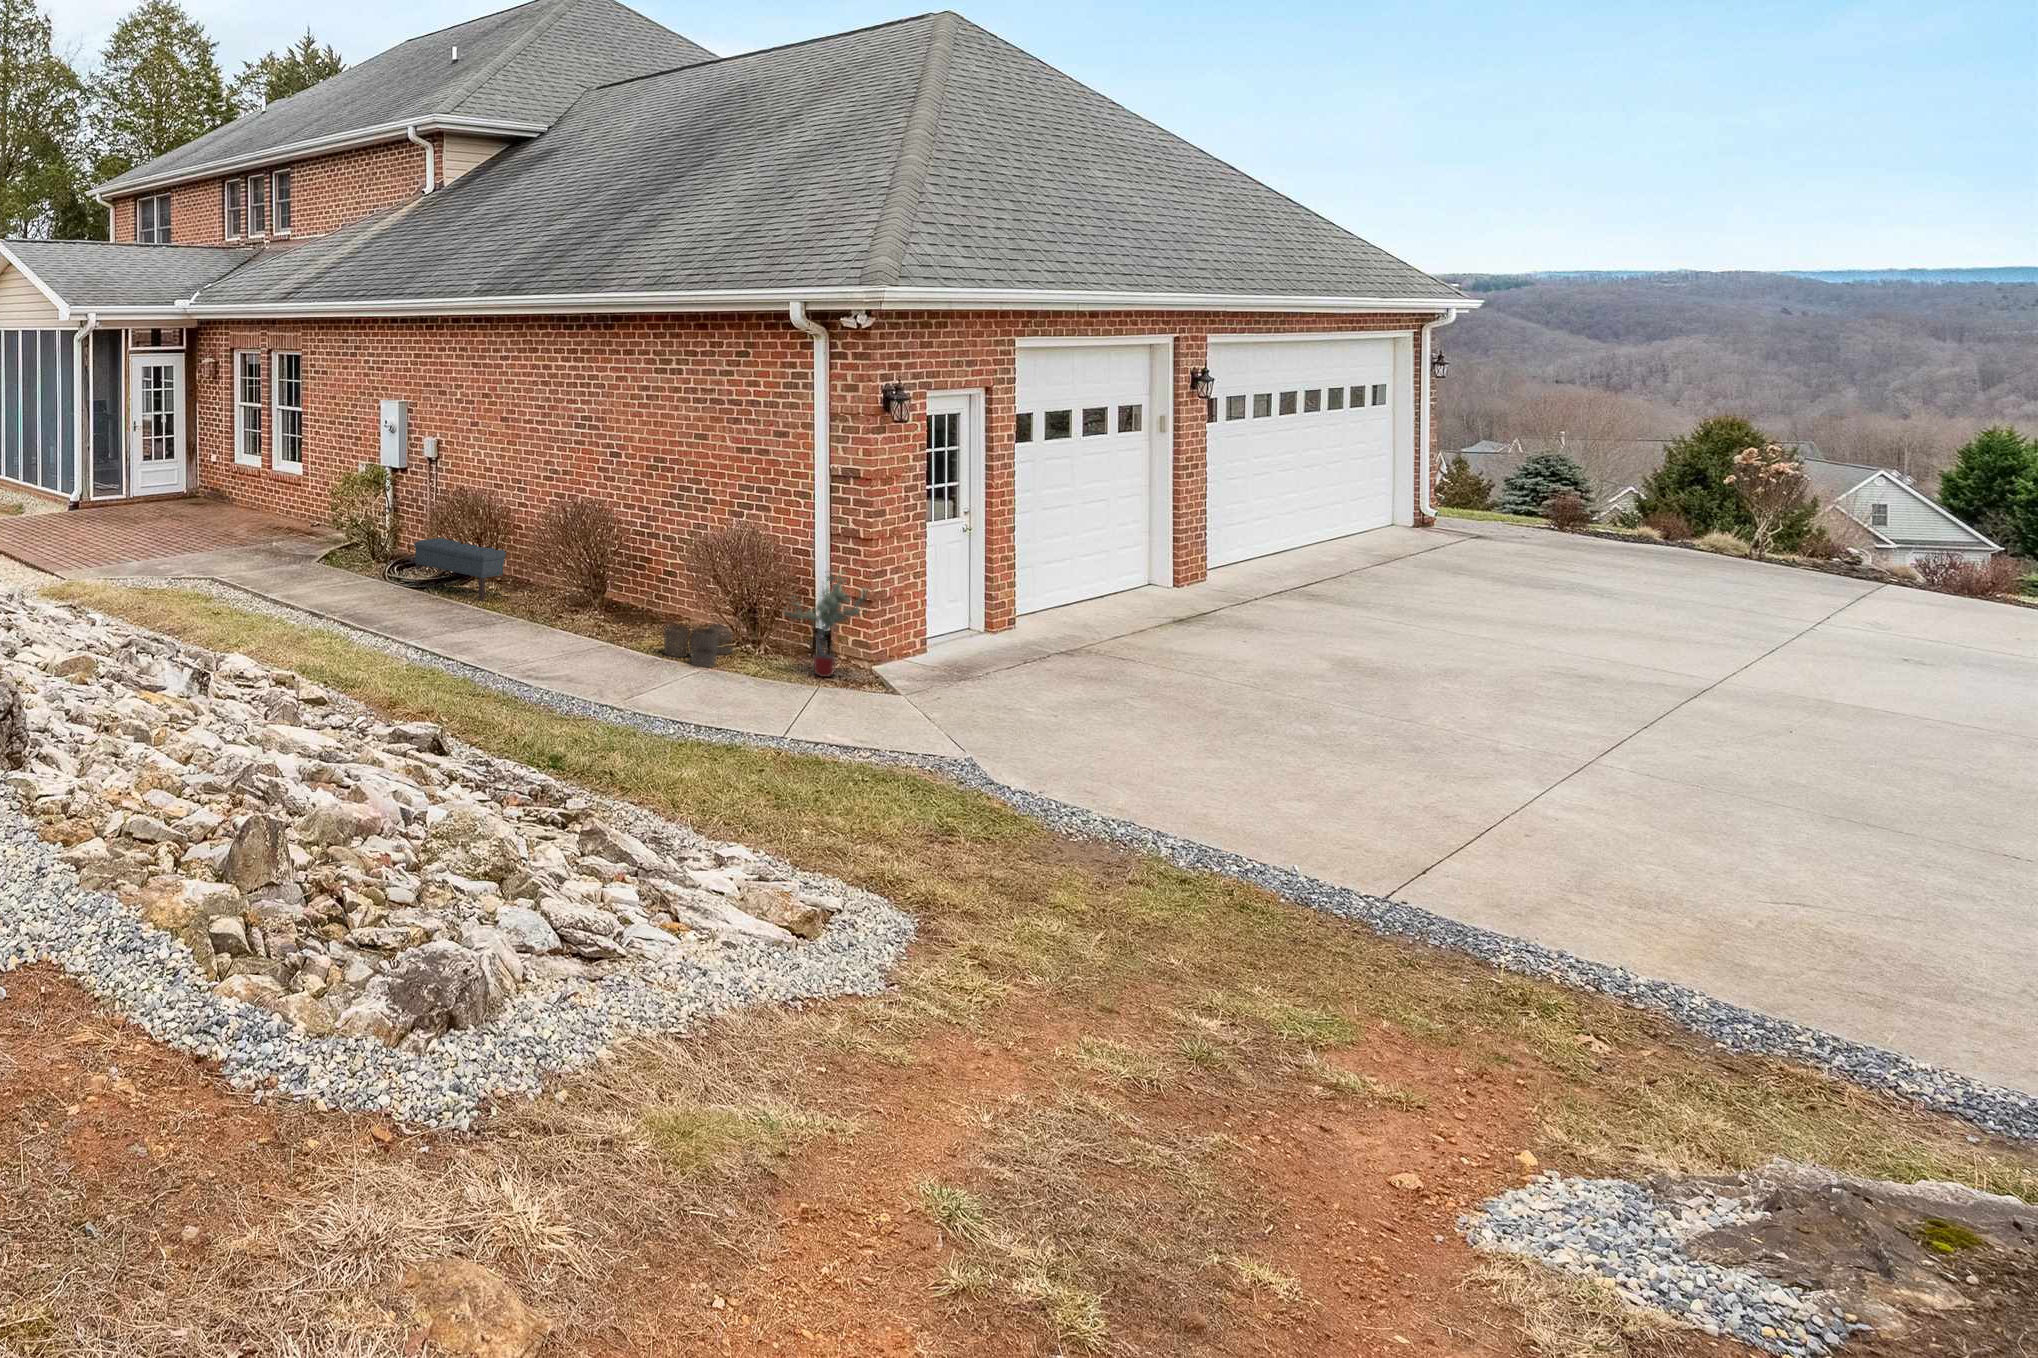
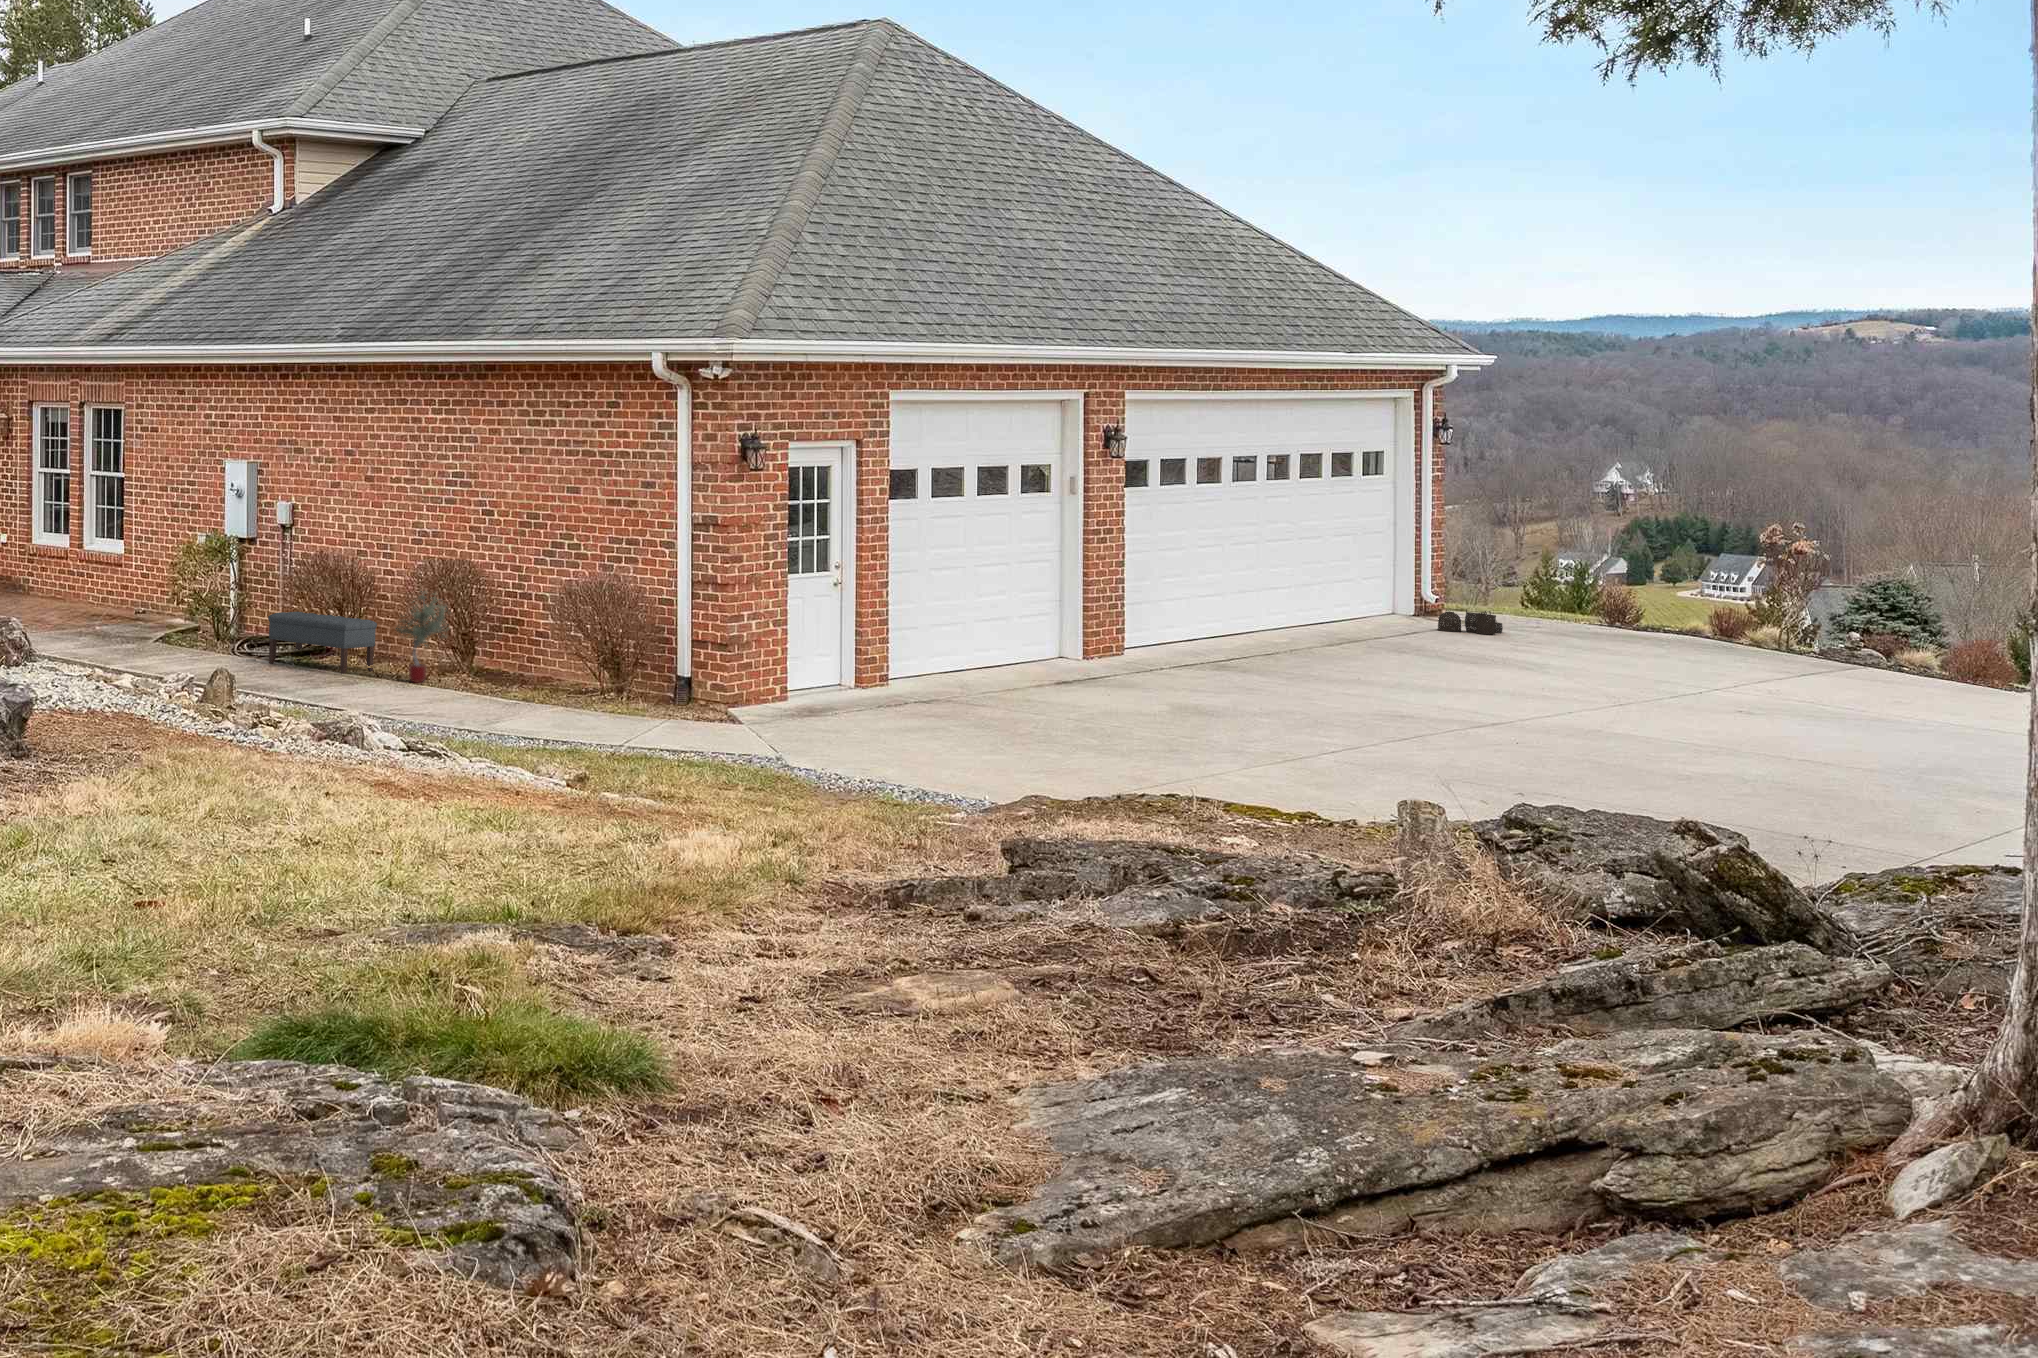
potted tree: present [784,572,869,677] -> present [396,591,448,683]
woven basket: present [664,623,733,667] -> present [1438,609,1503,634]

